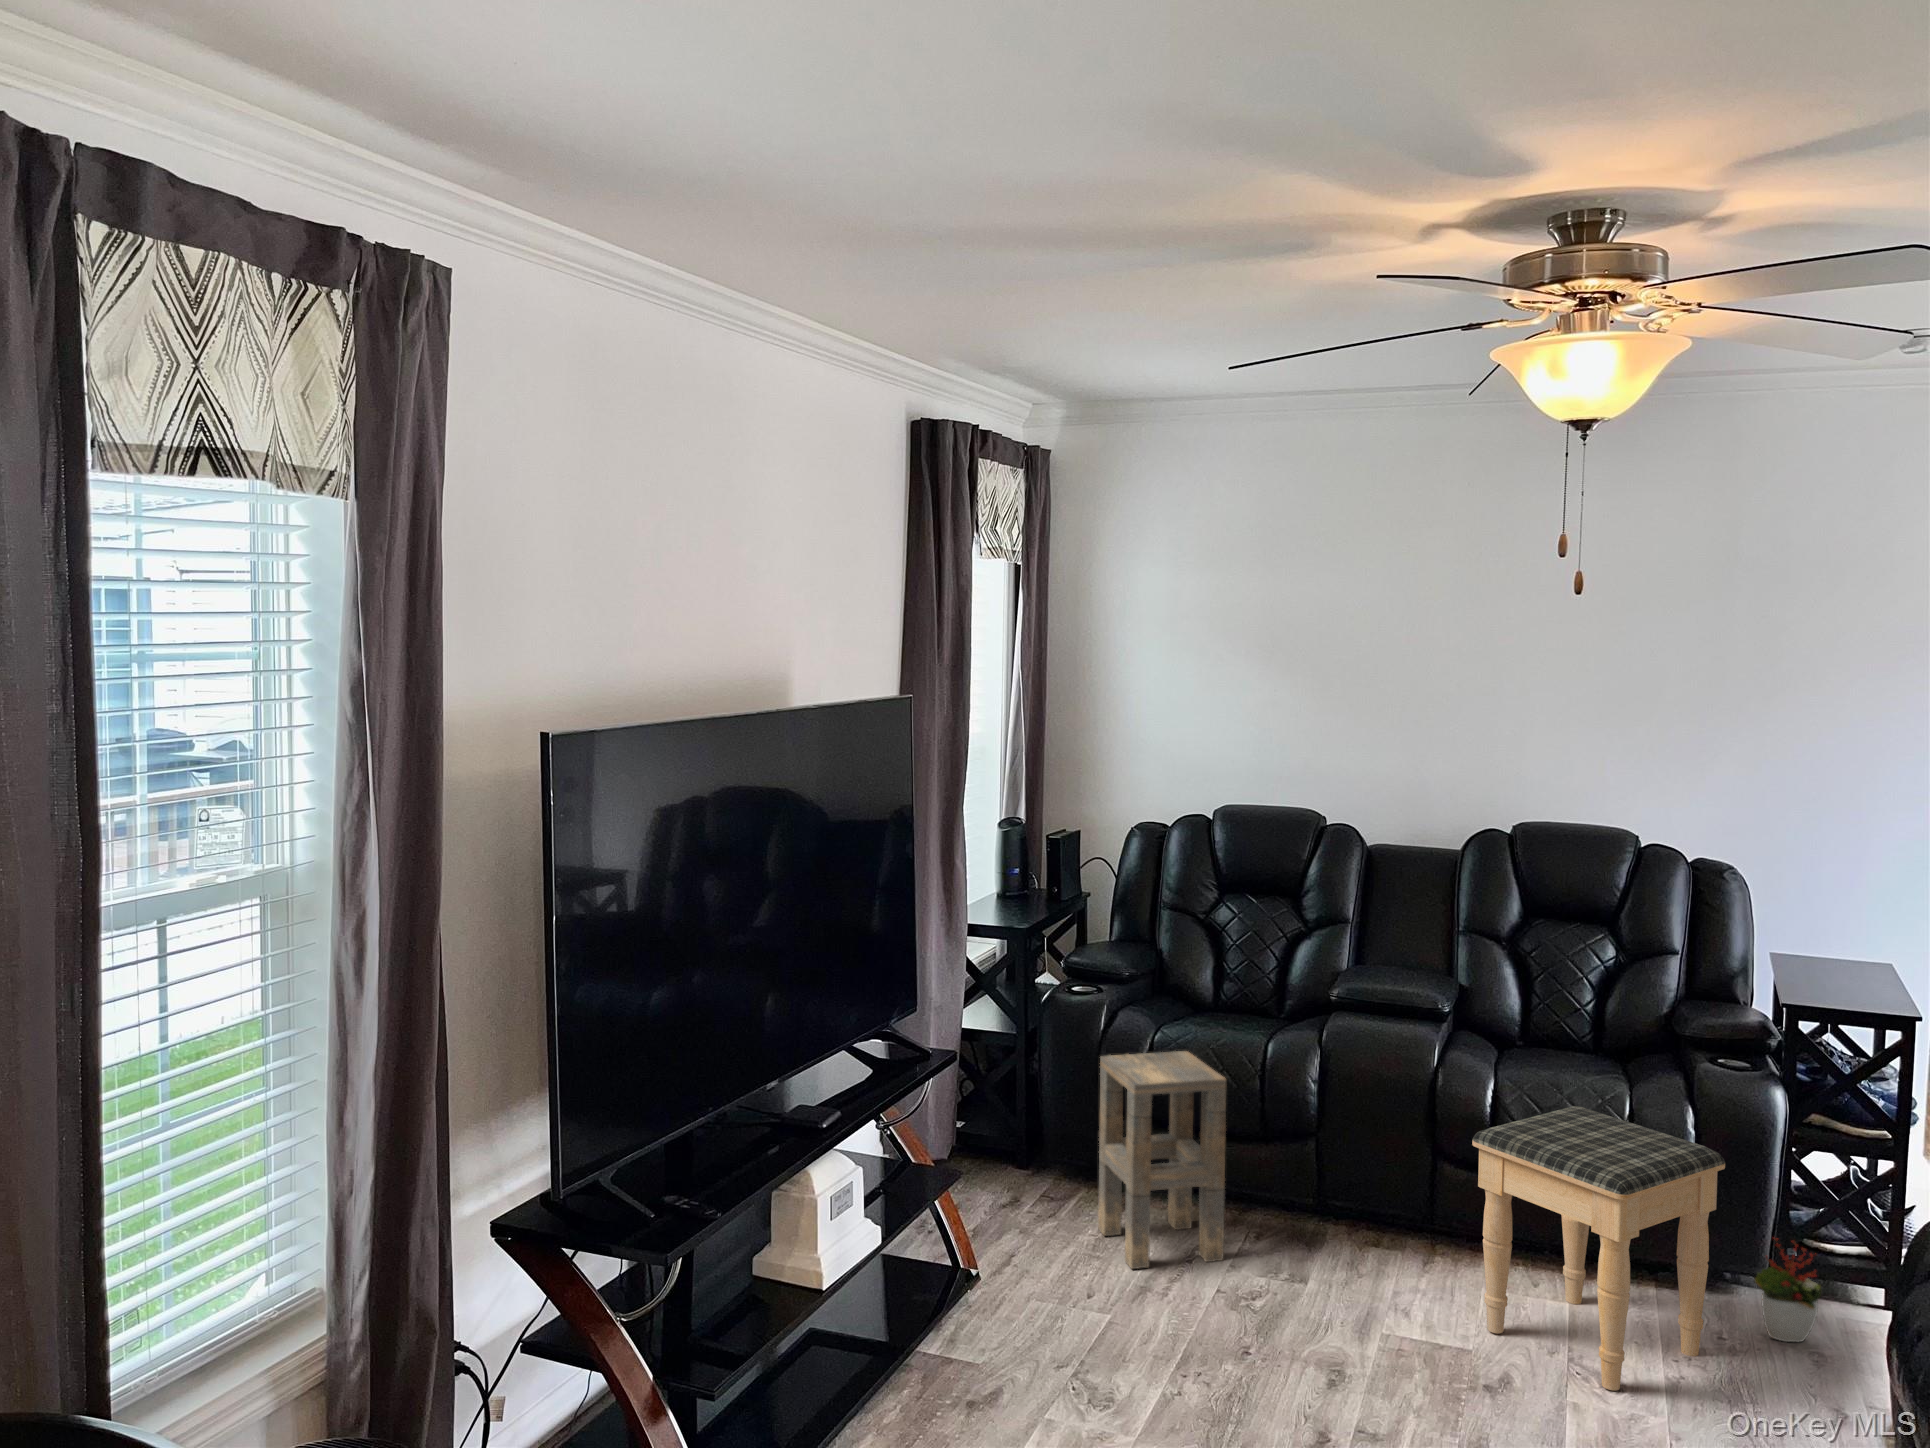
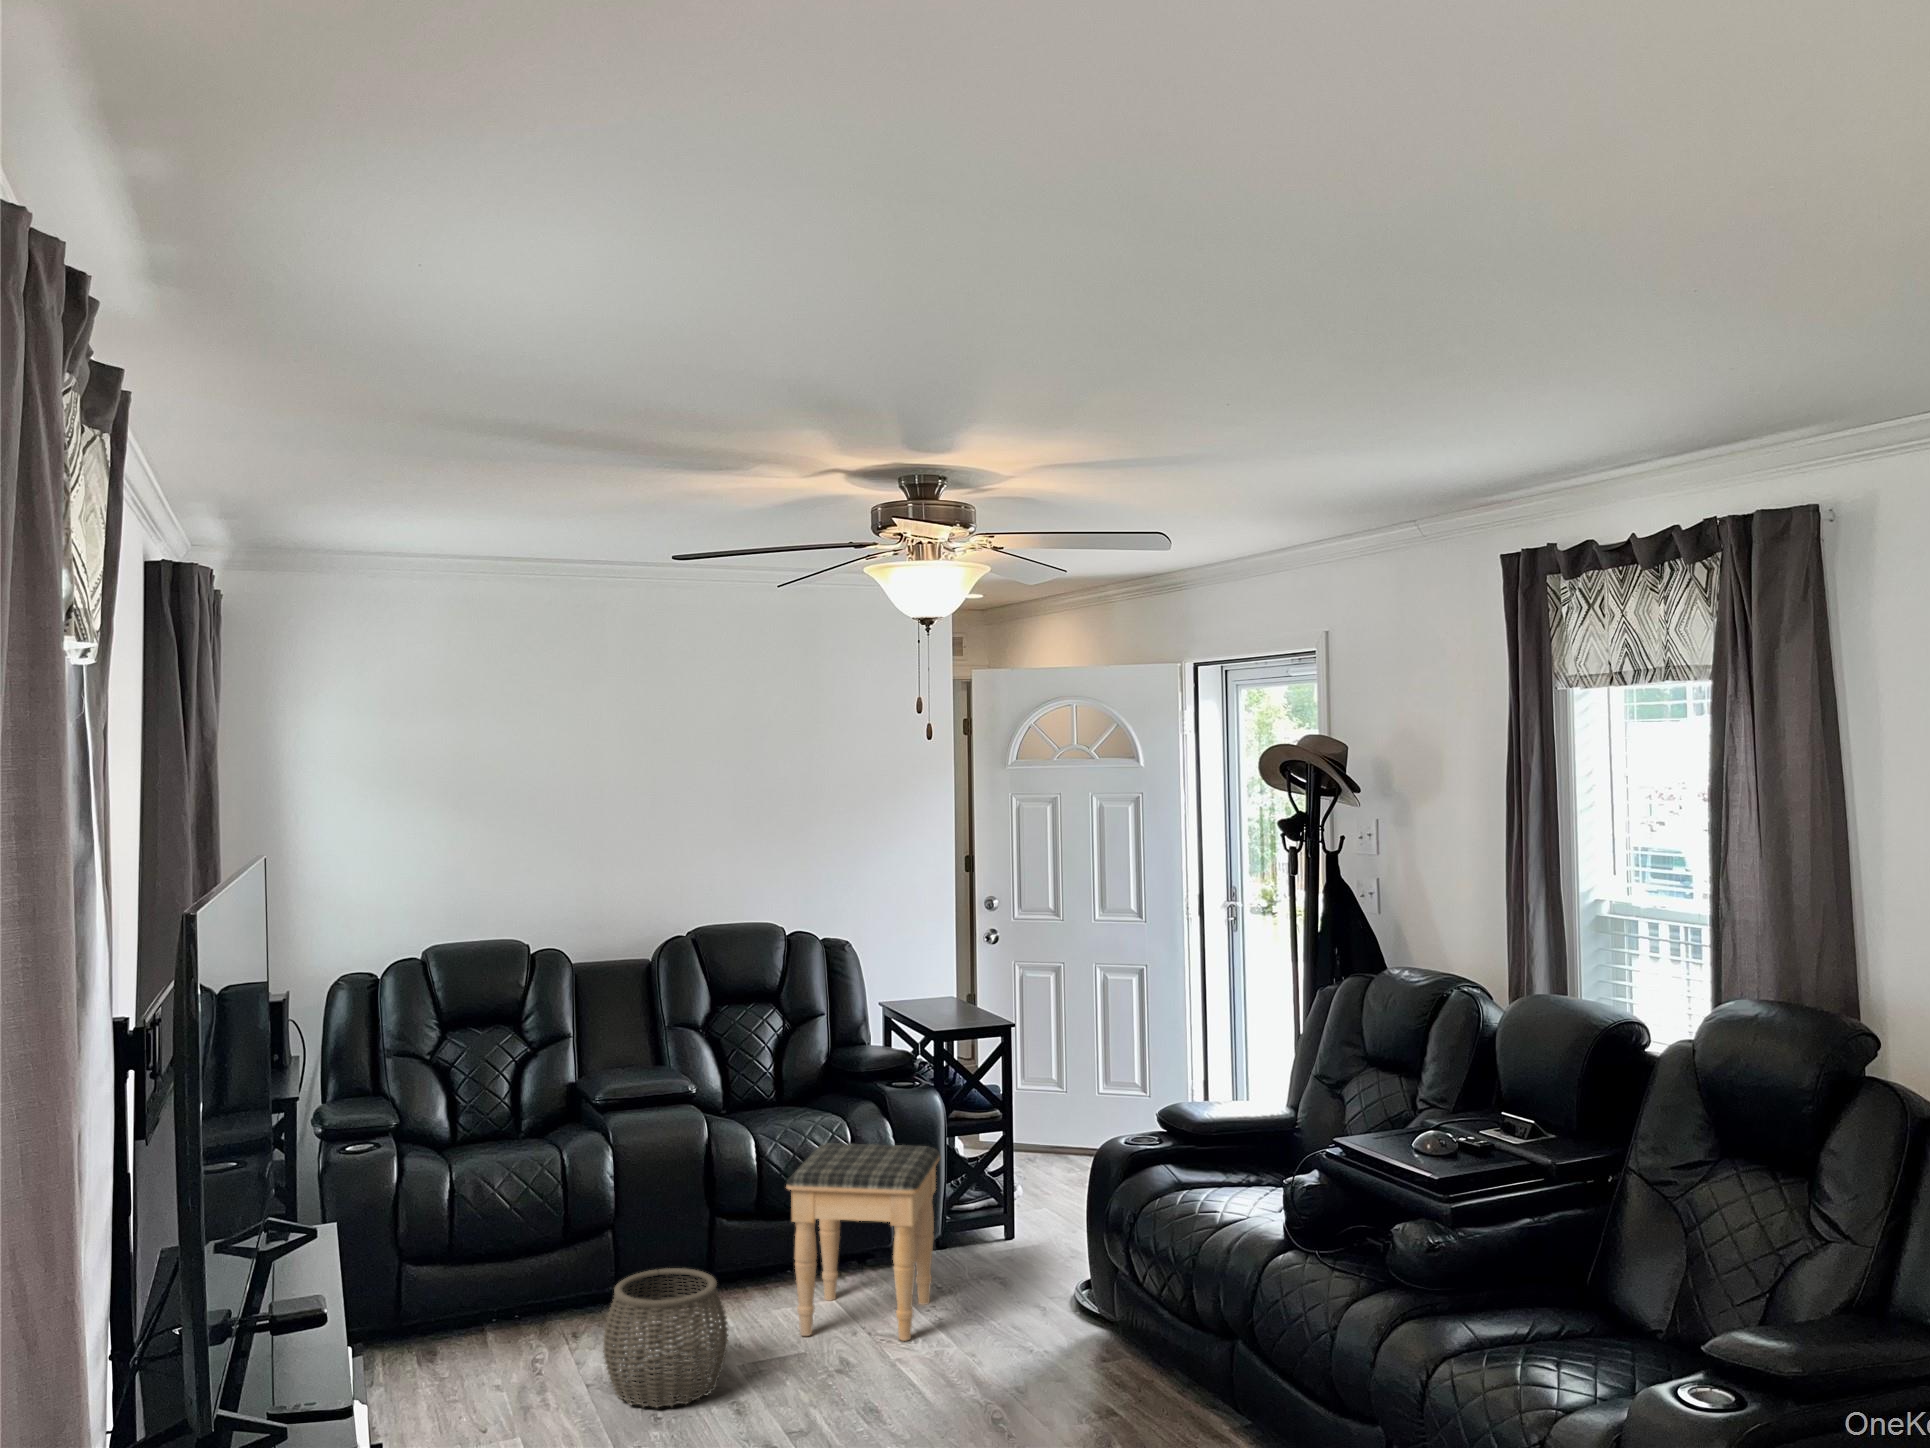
side table: present [1098,1051,1226,1269] -> none [432,1183,567,1398]
woven basket: none [1207,1186,1354,1353] -> present [603,1268,728,1408]
decorative plant: present [1755,1238,1821,1342] -> none [946,1200,982,1277]

